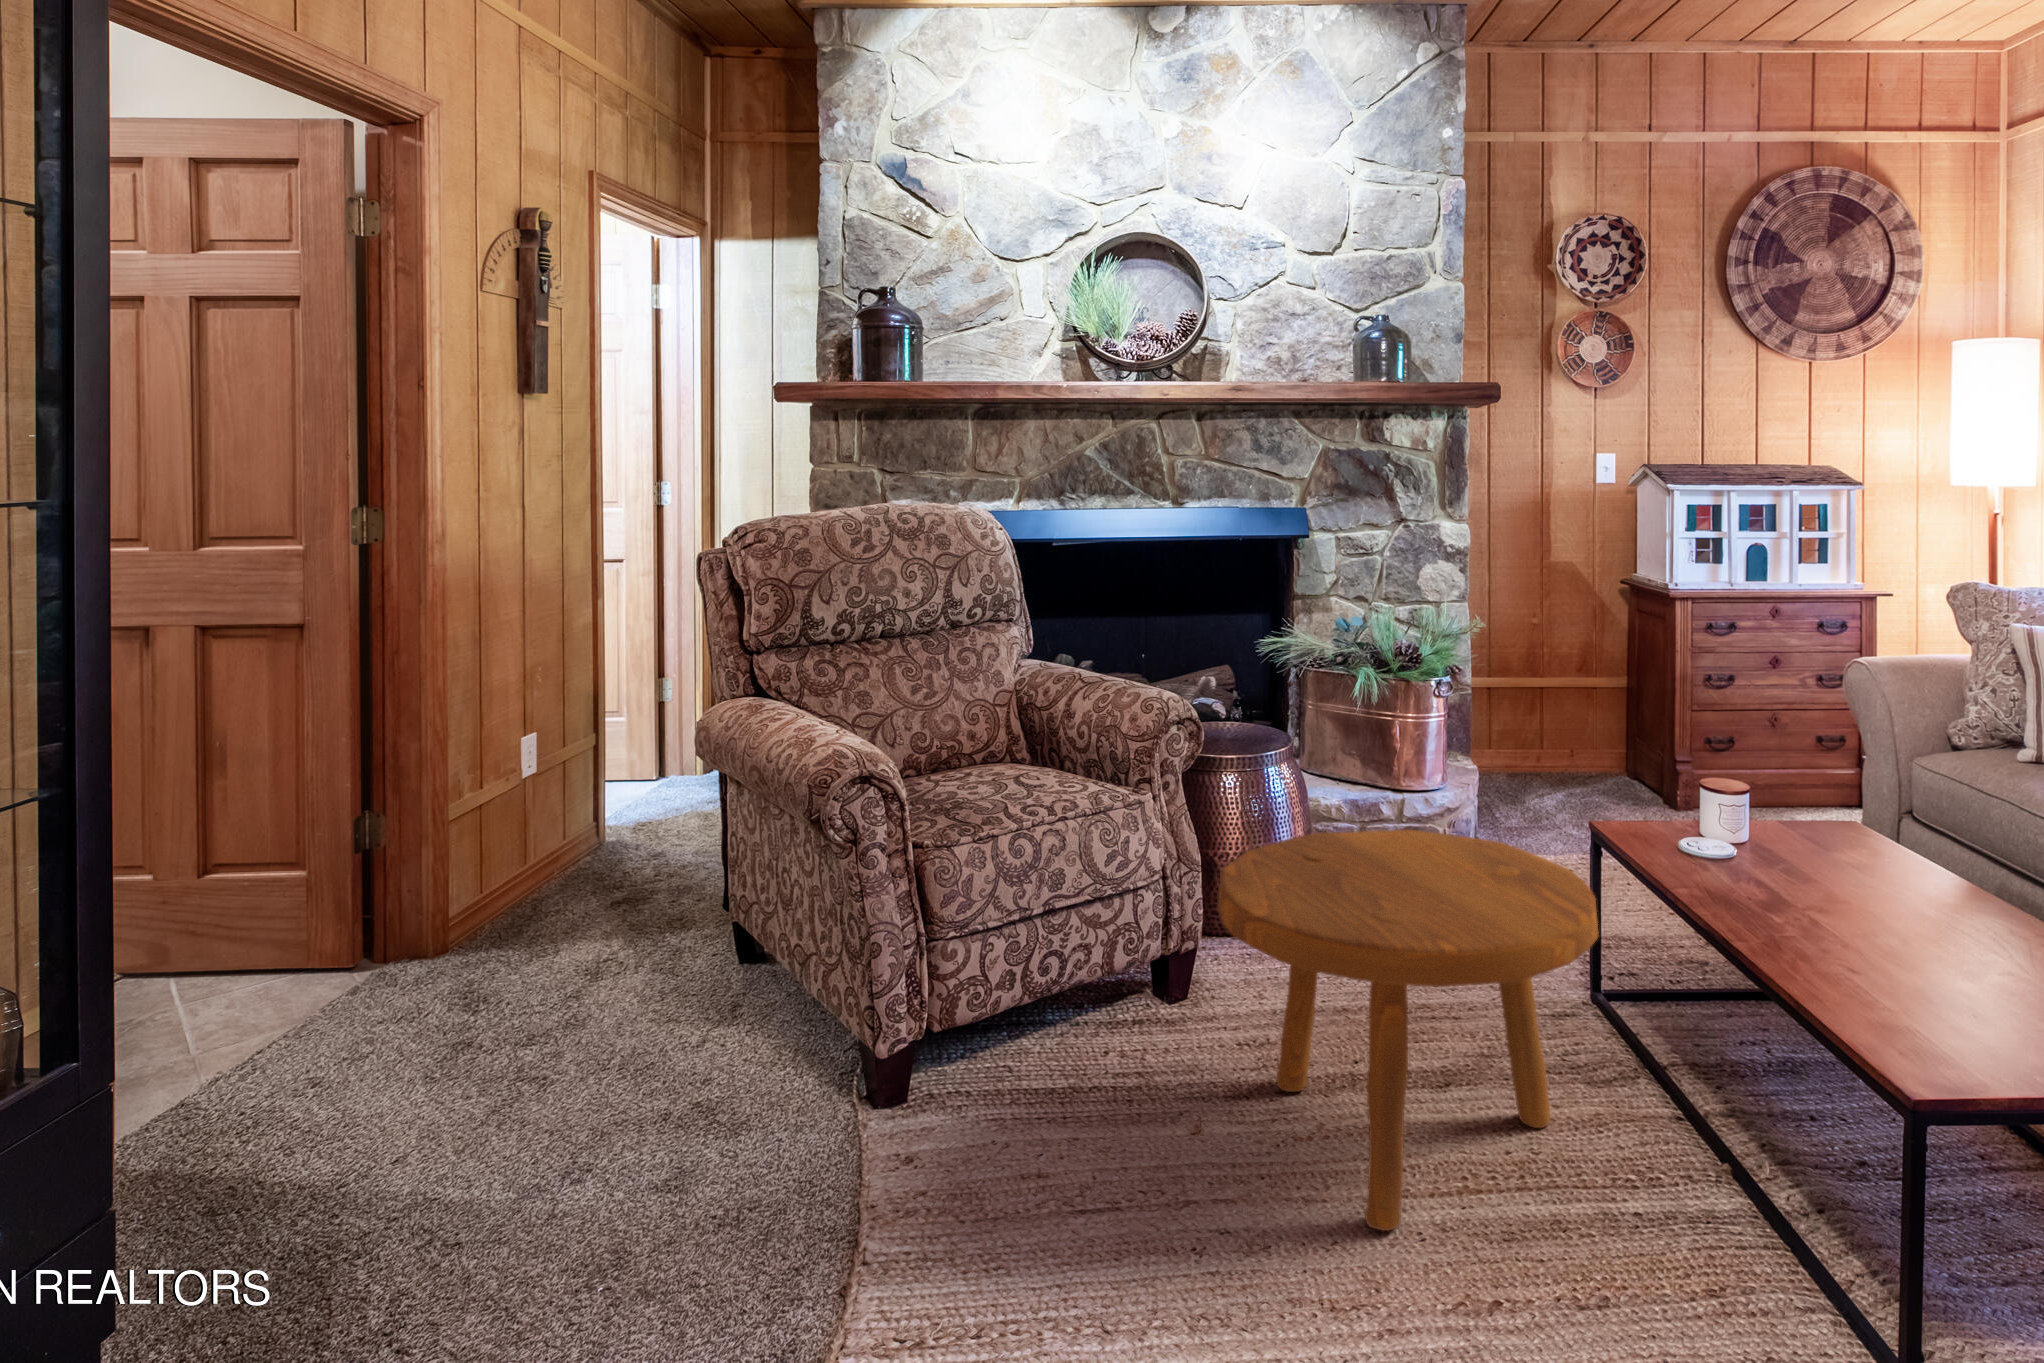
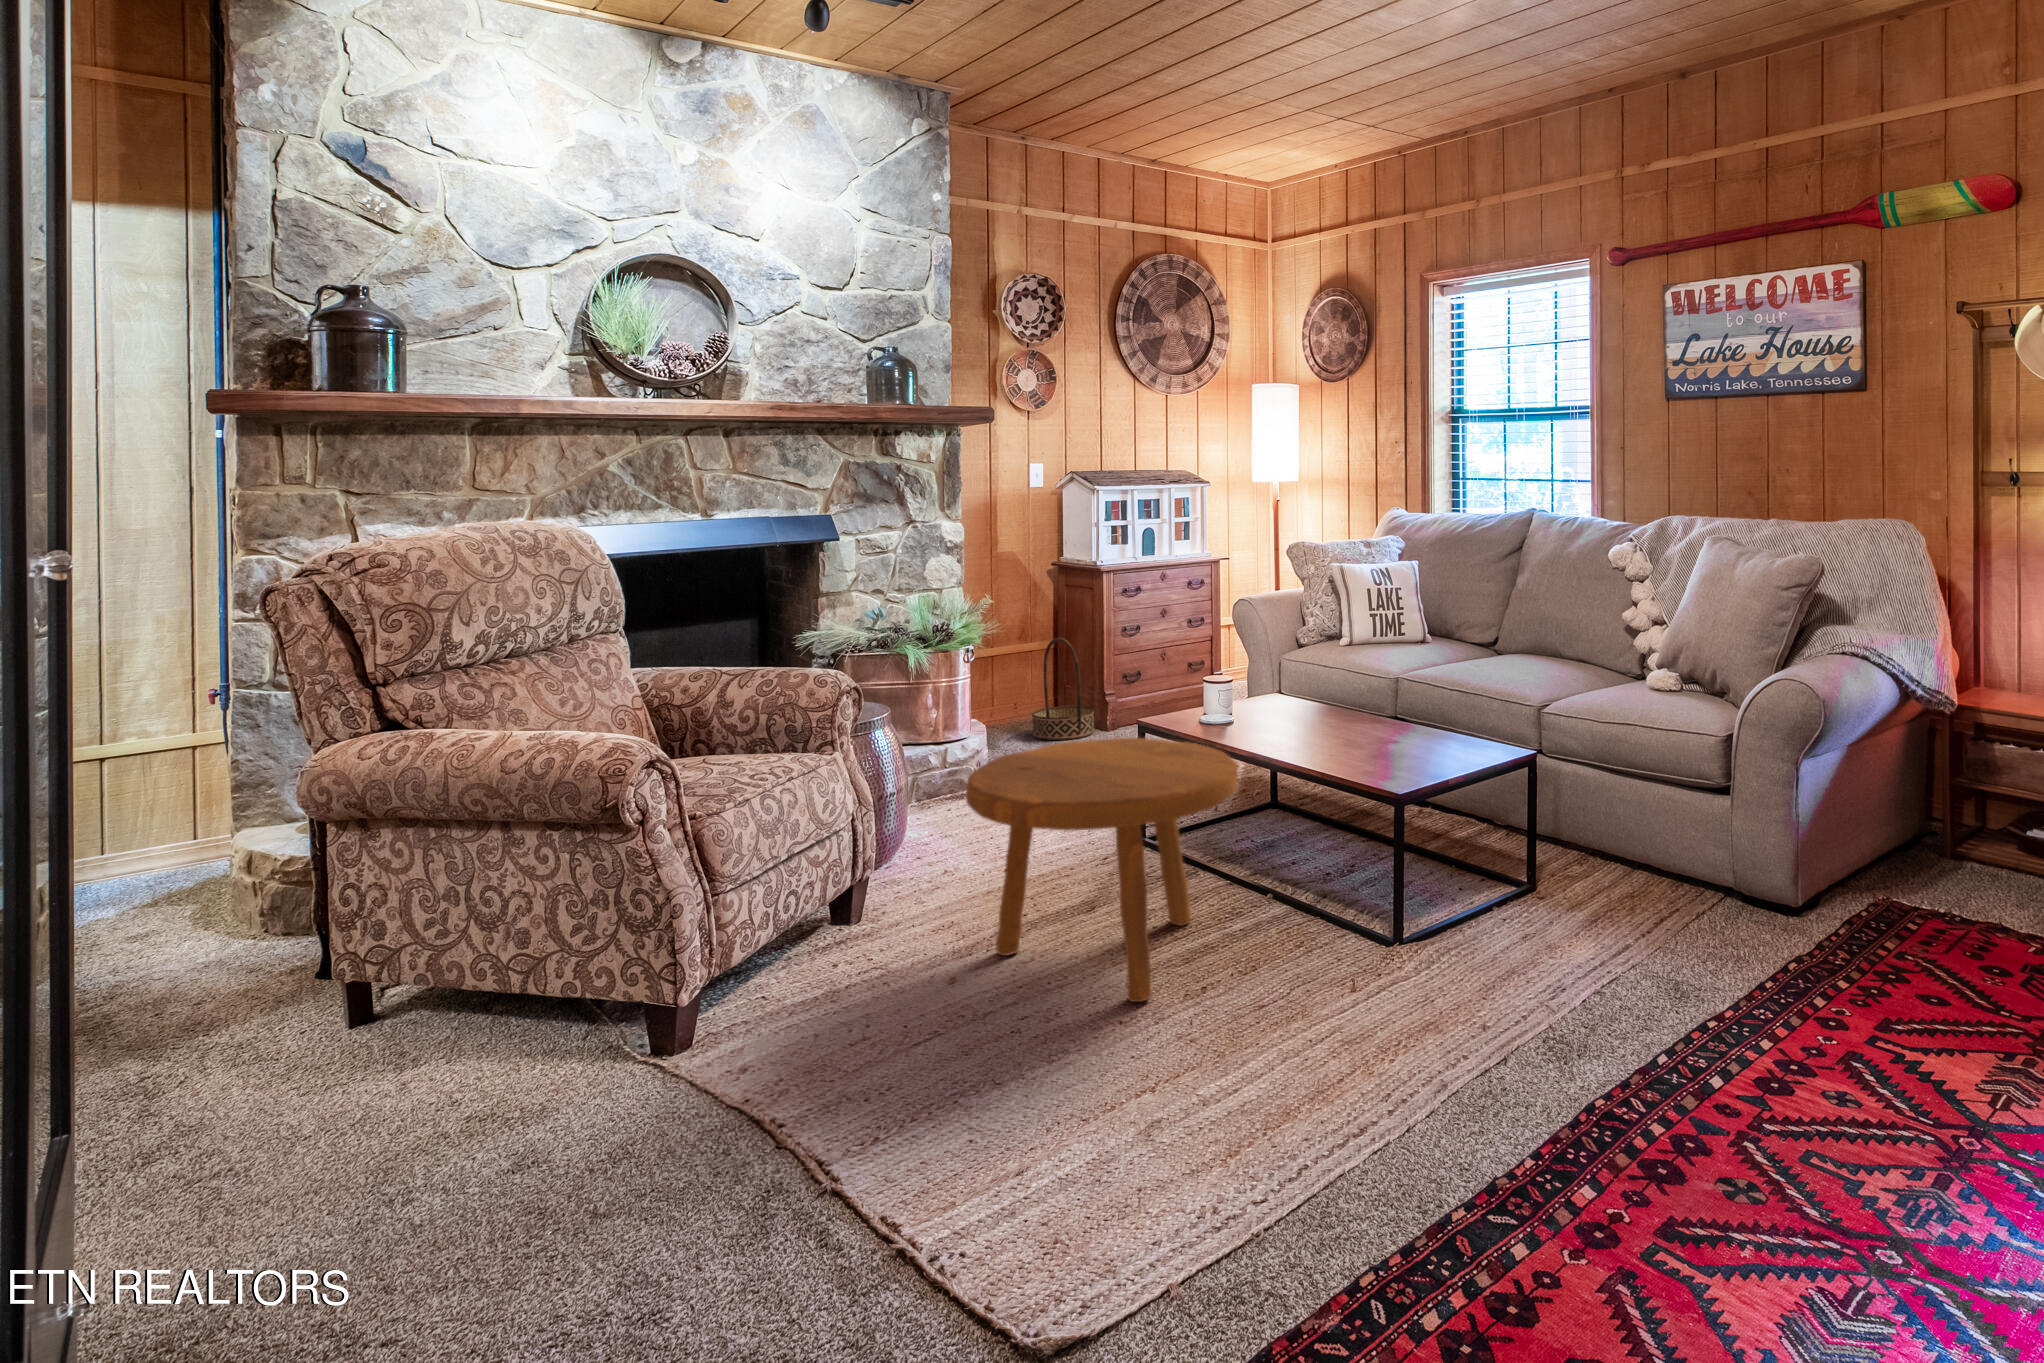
basket: none [1566,675,1649,806] -> present [1032,638,1095,740]

